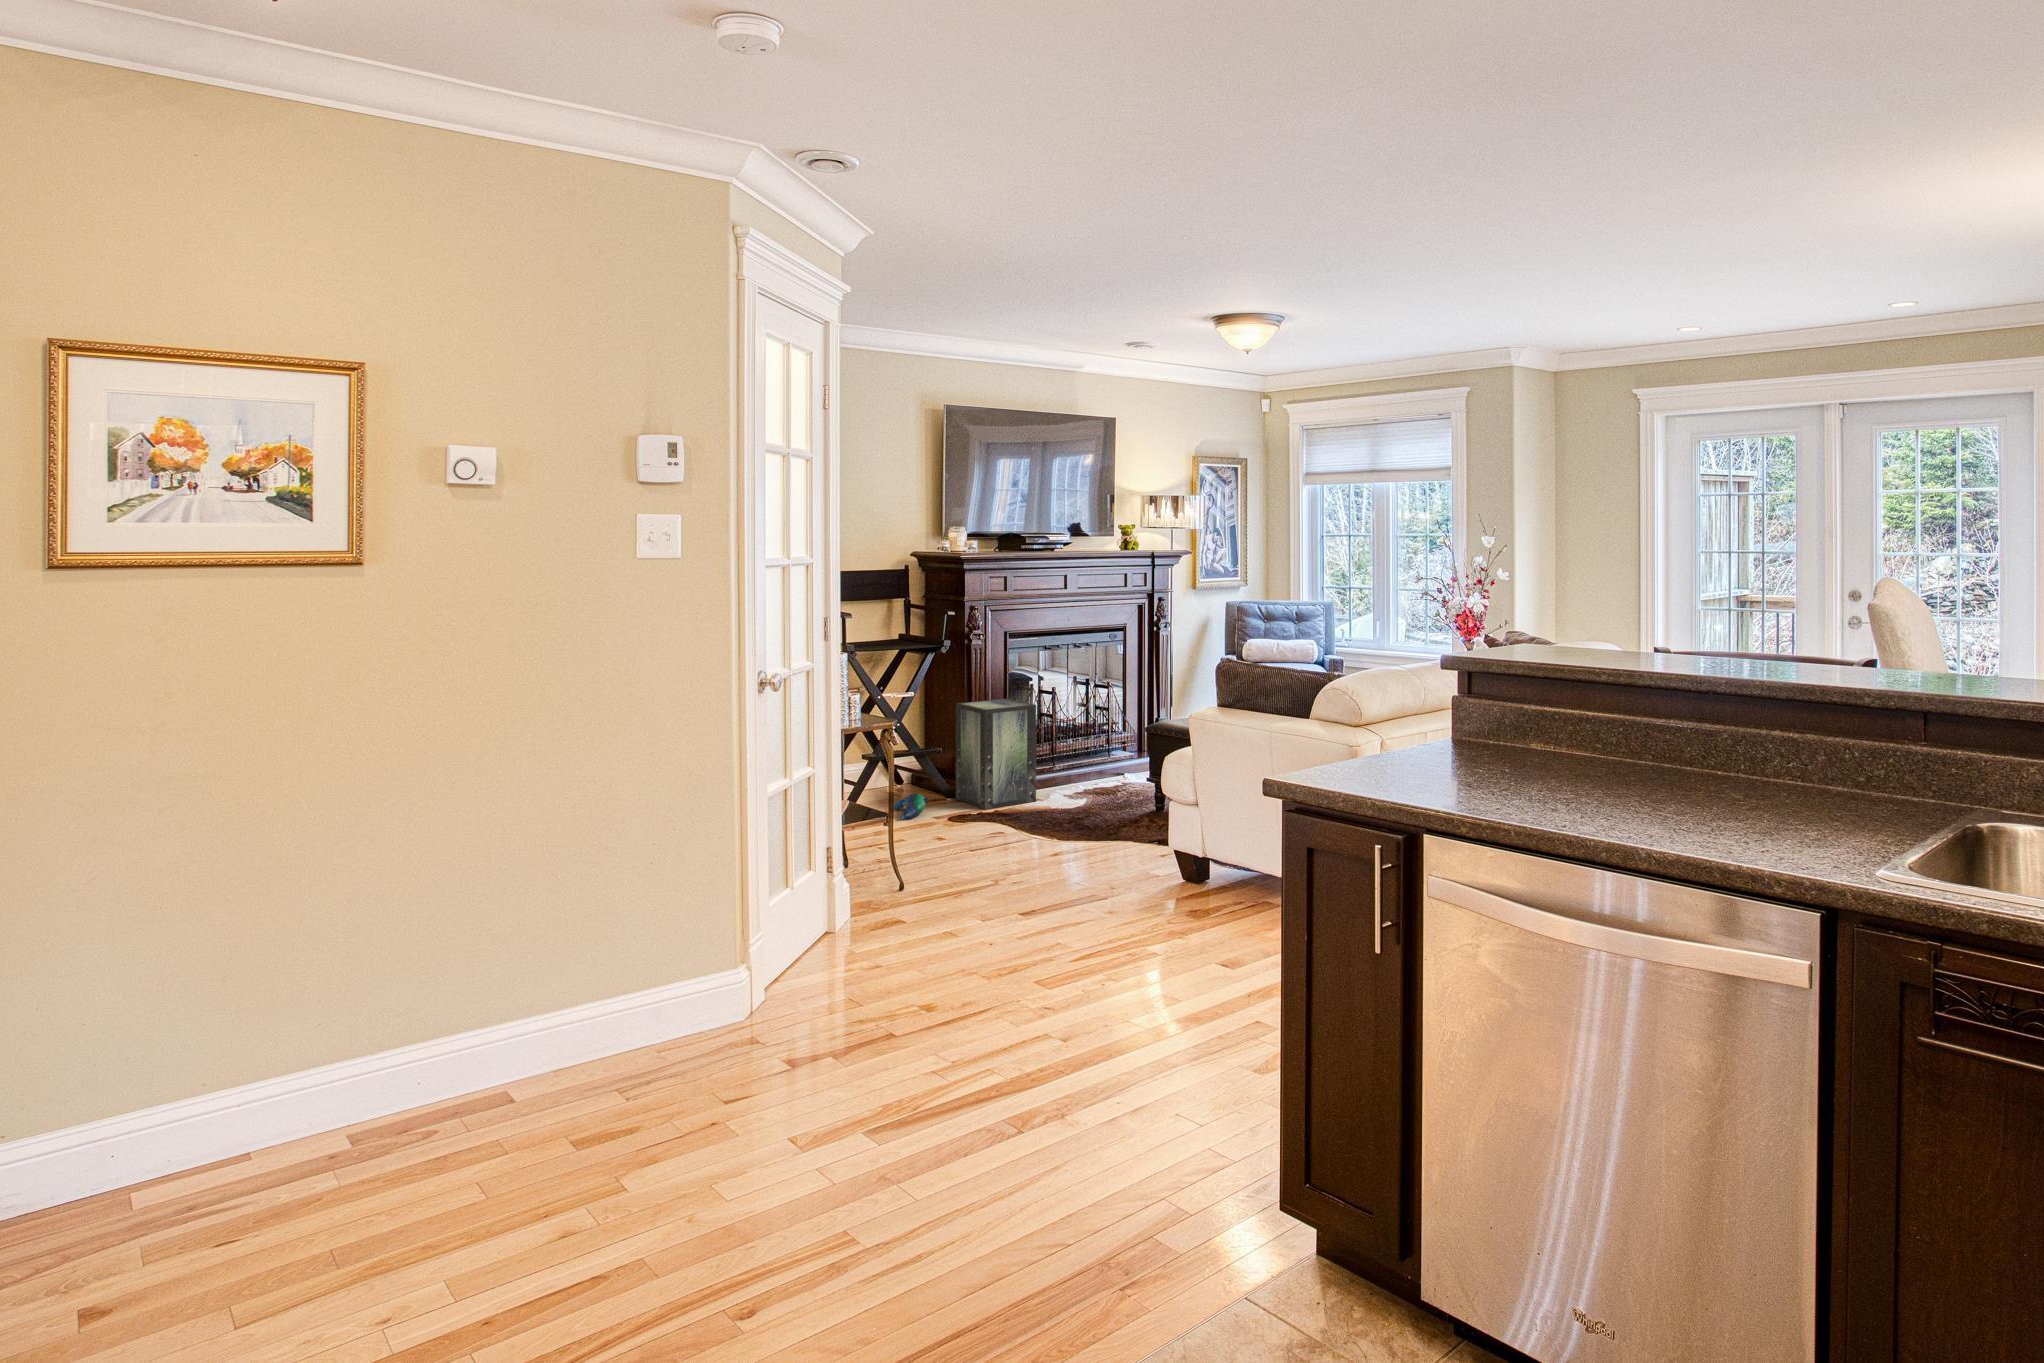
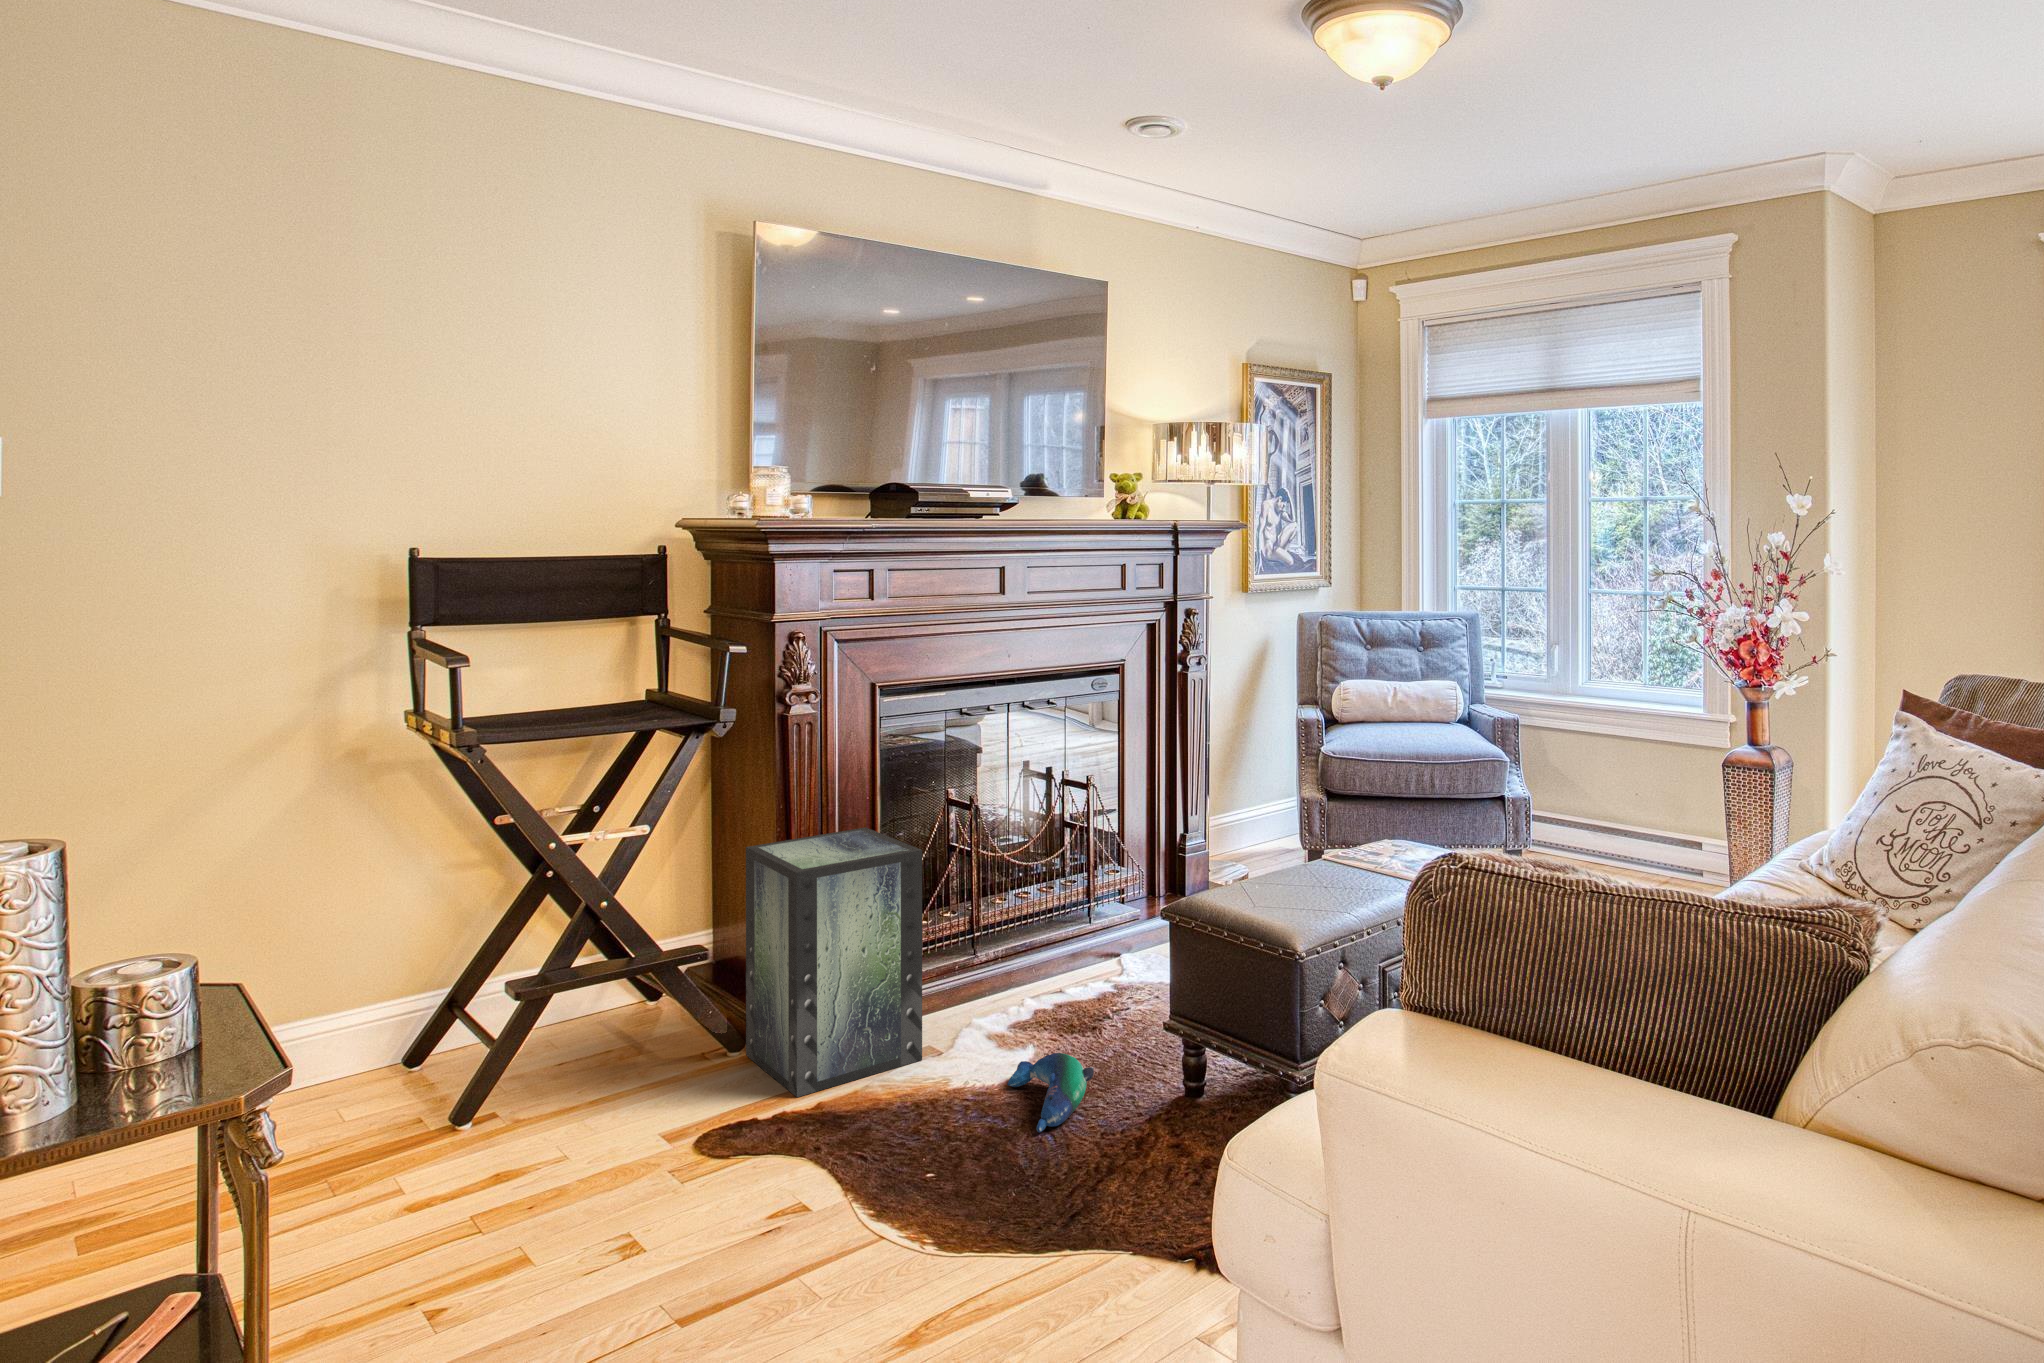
plush toy: present [893,793,929,819] -> present [1007,1053,1094,1132]

